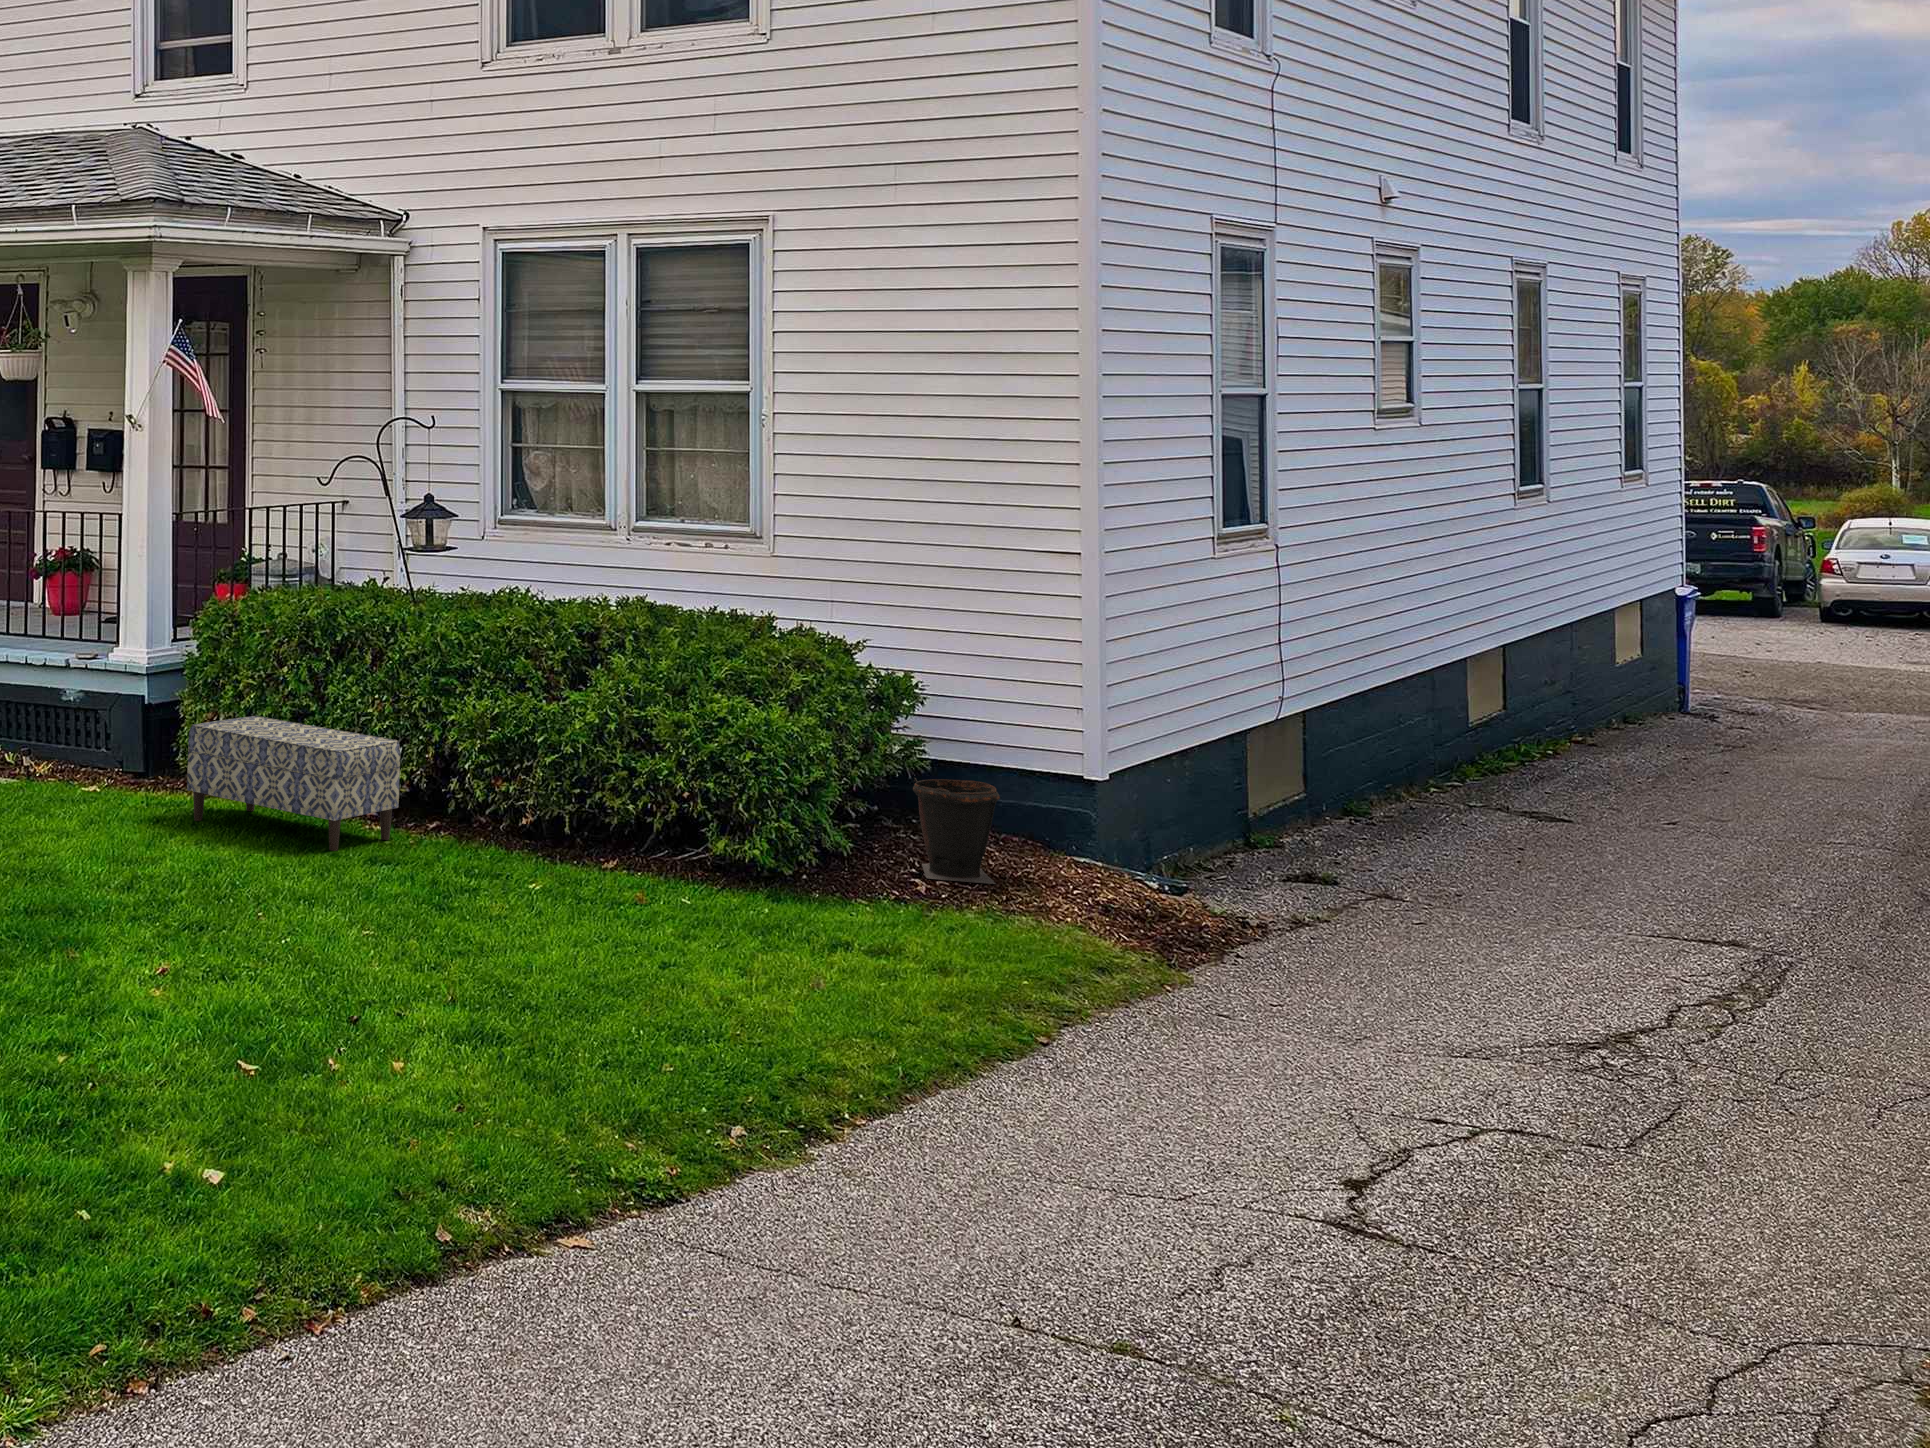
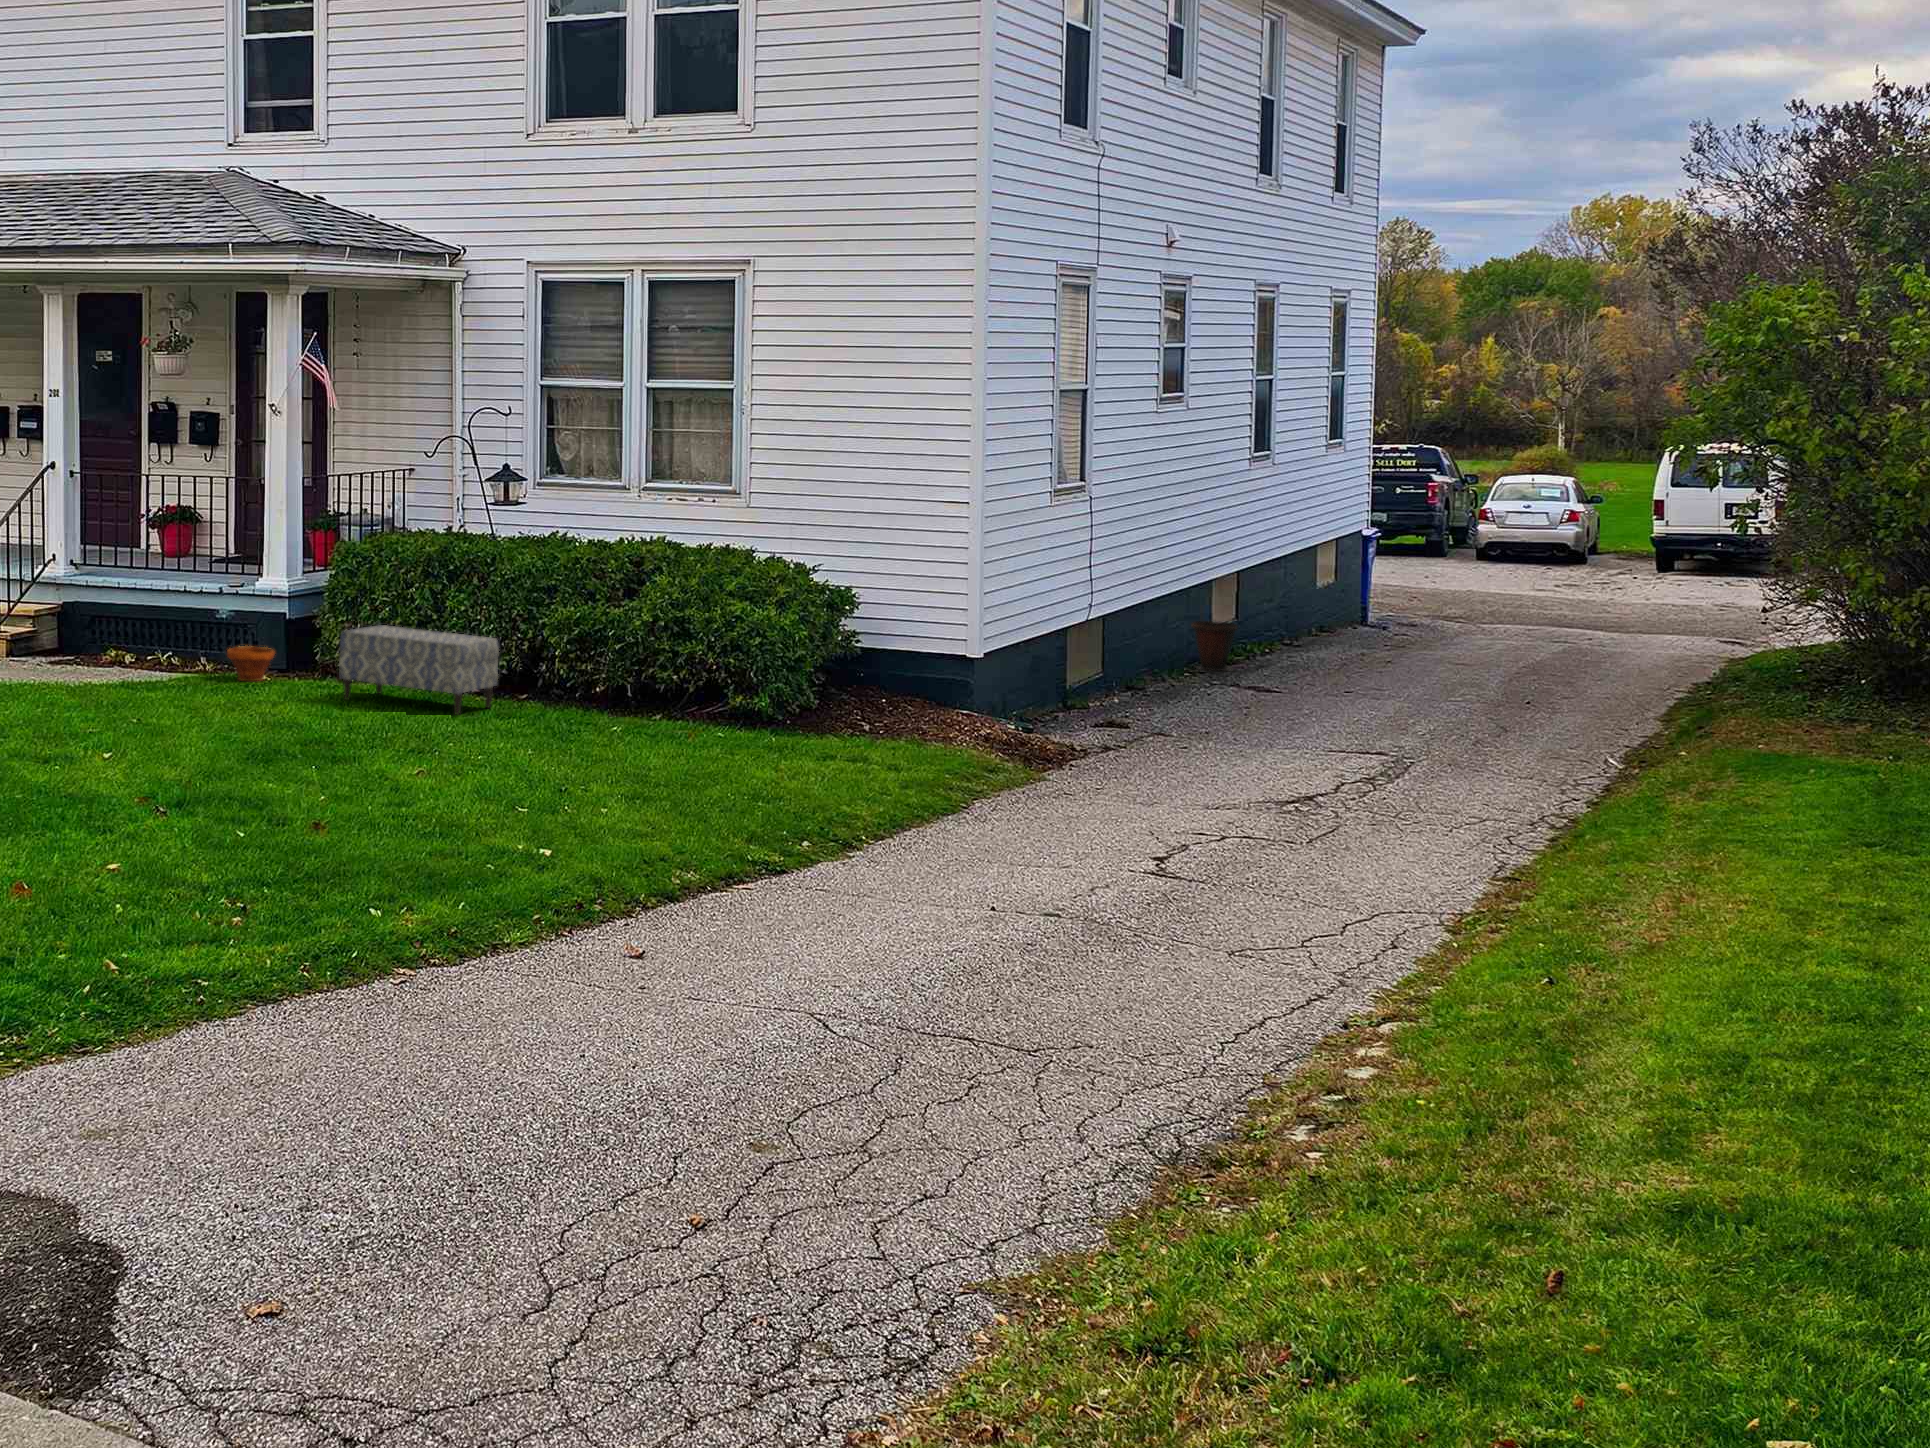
planter: none [64,738,128,787] -> present [227,646,275,681]
bucket: present [913,778,1000,884] -> present [1191,621,1238,671]

